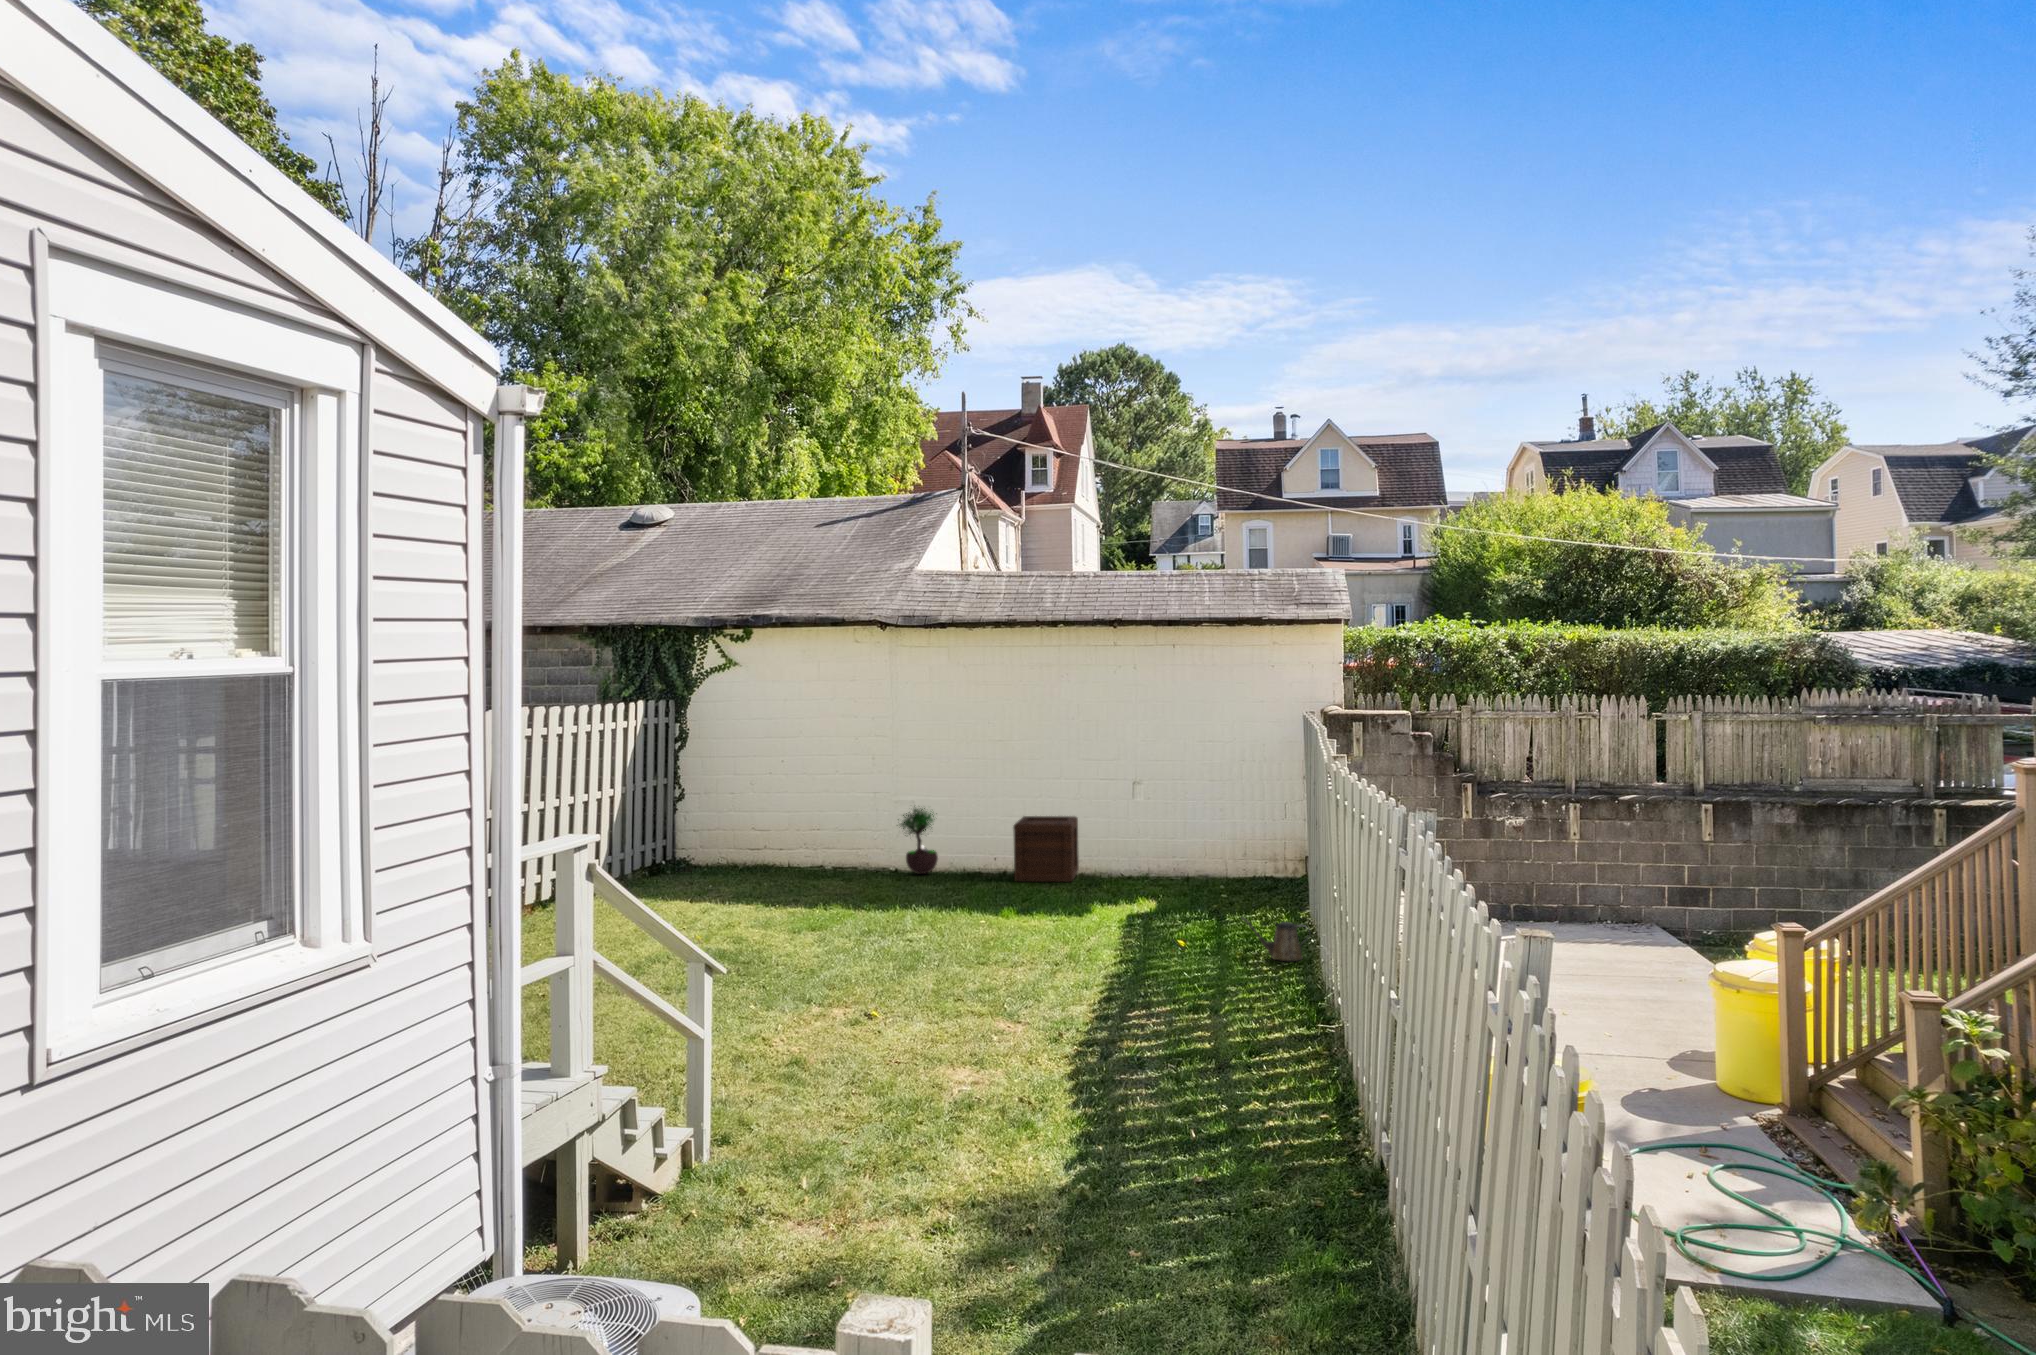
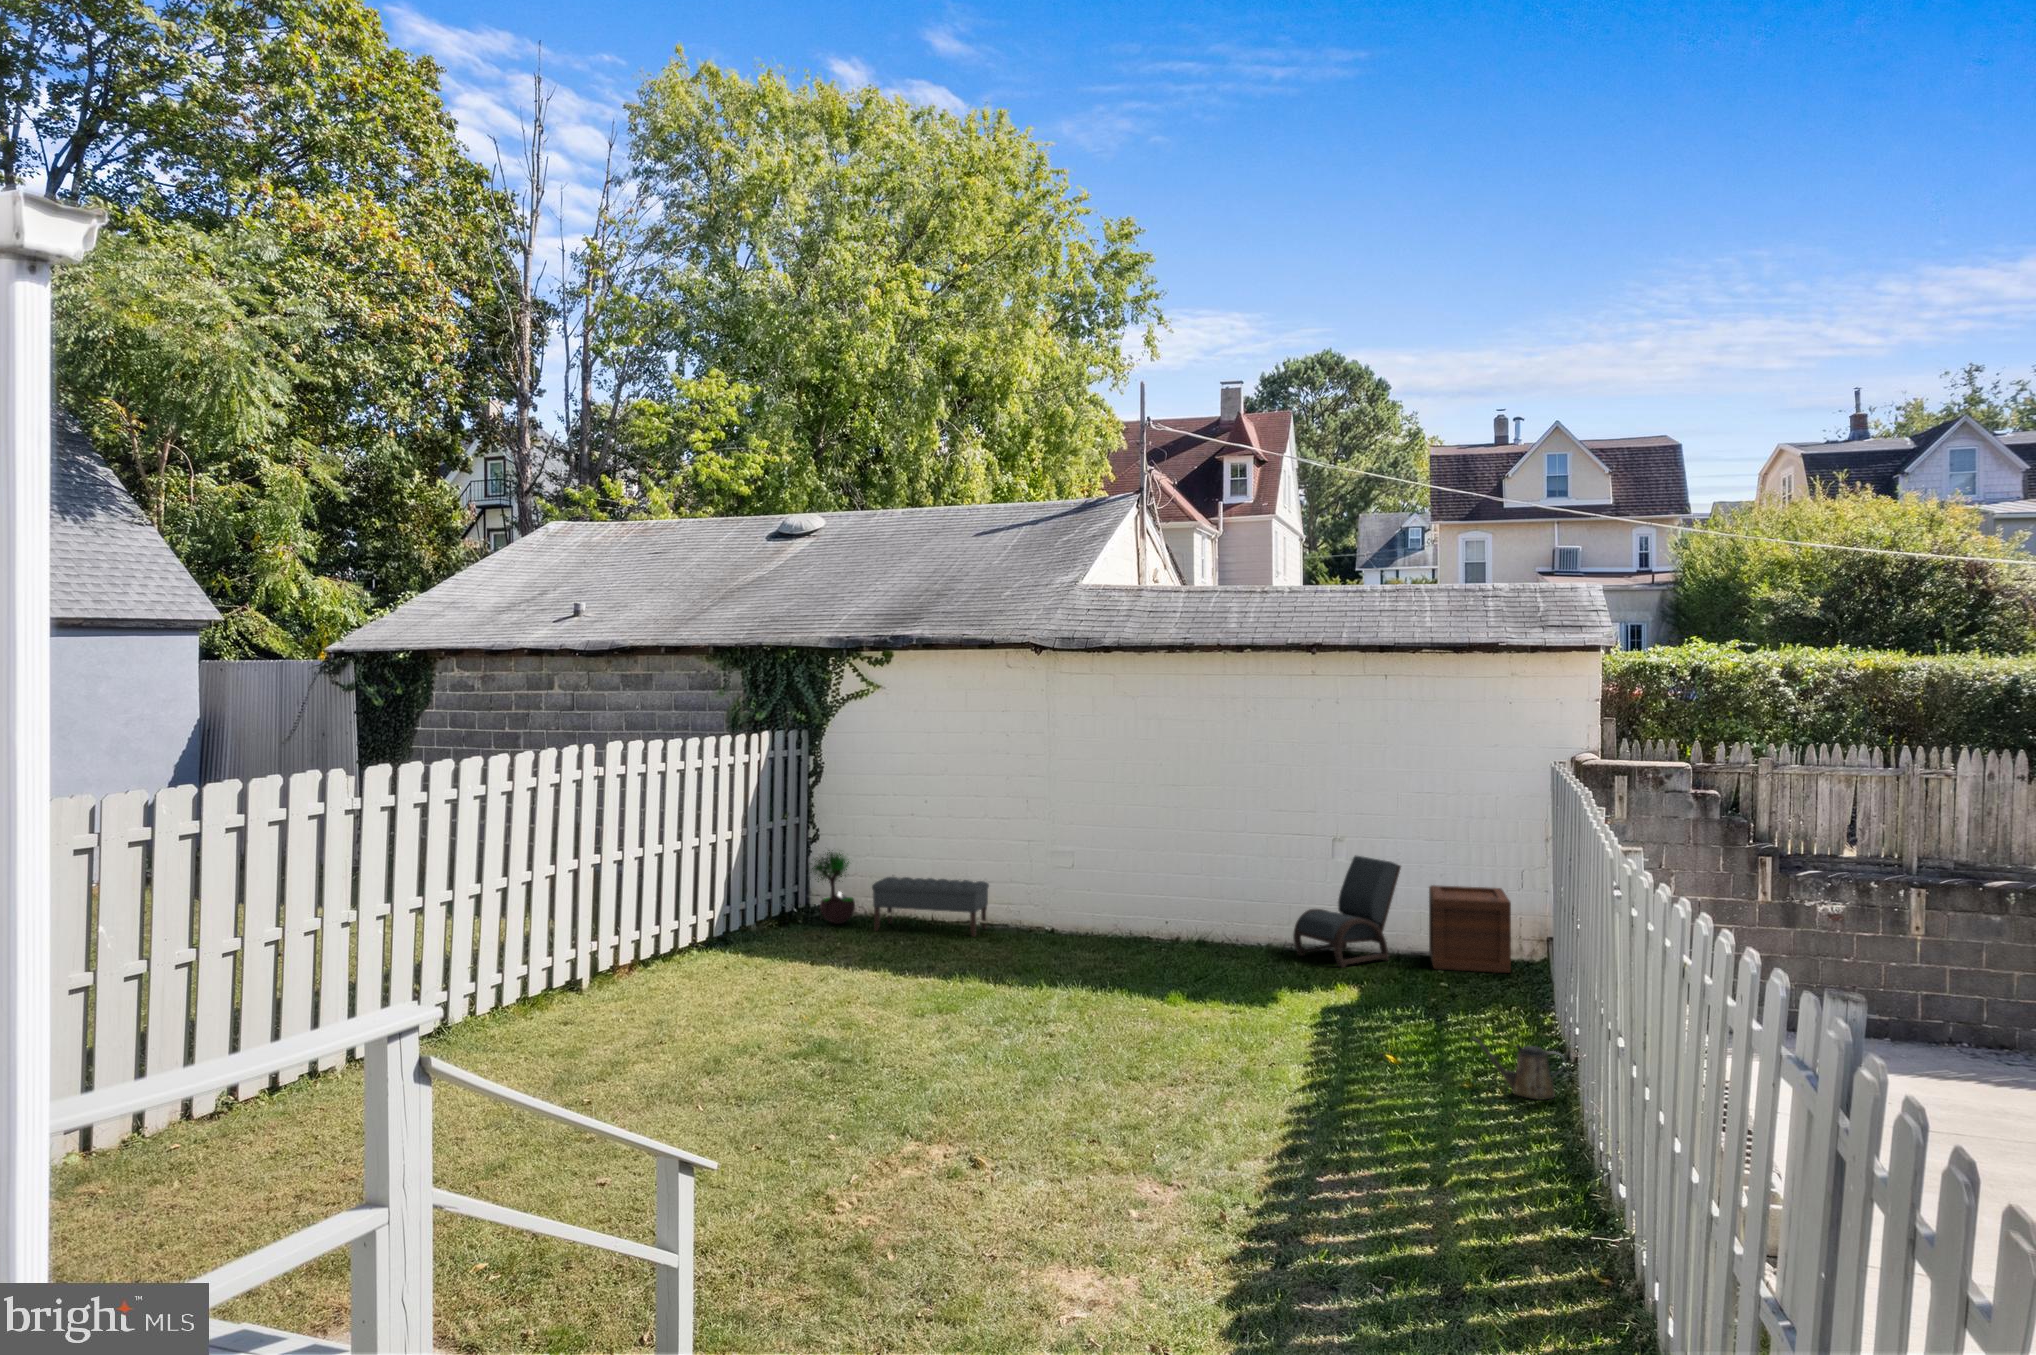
lounge chair: none [1104,794,1191,886] -> present [1293,855,1401,968]
potted tree: present [898,808,938,874] -> present [811,850,855,924]
wooden crate: present [1013,816,1079,882] -> present [1429,885,1511,973]
bench: none [739,828,843,877] -> present [872,877,989,937]

